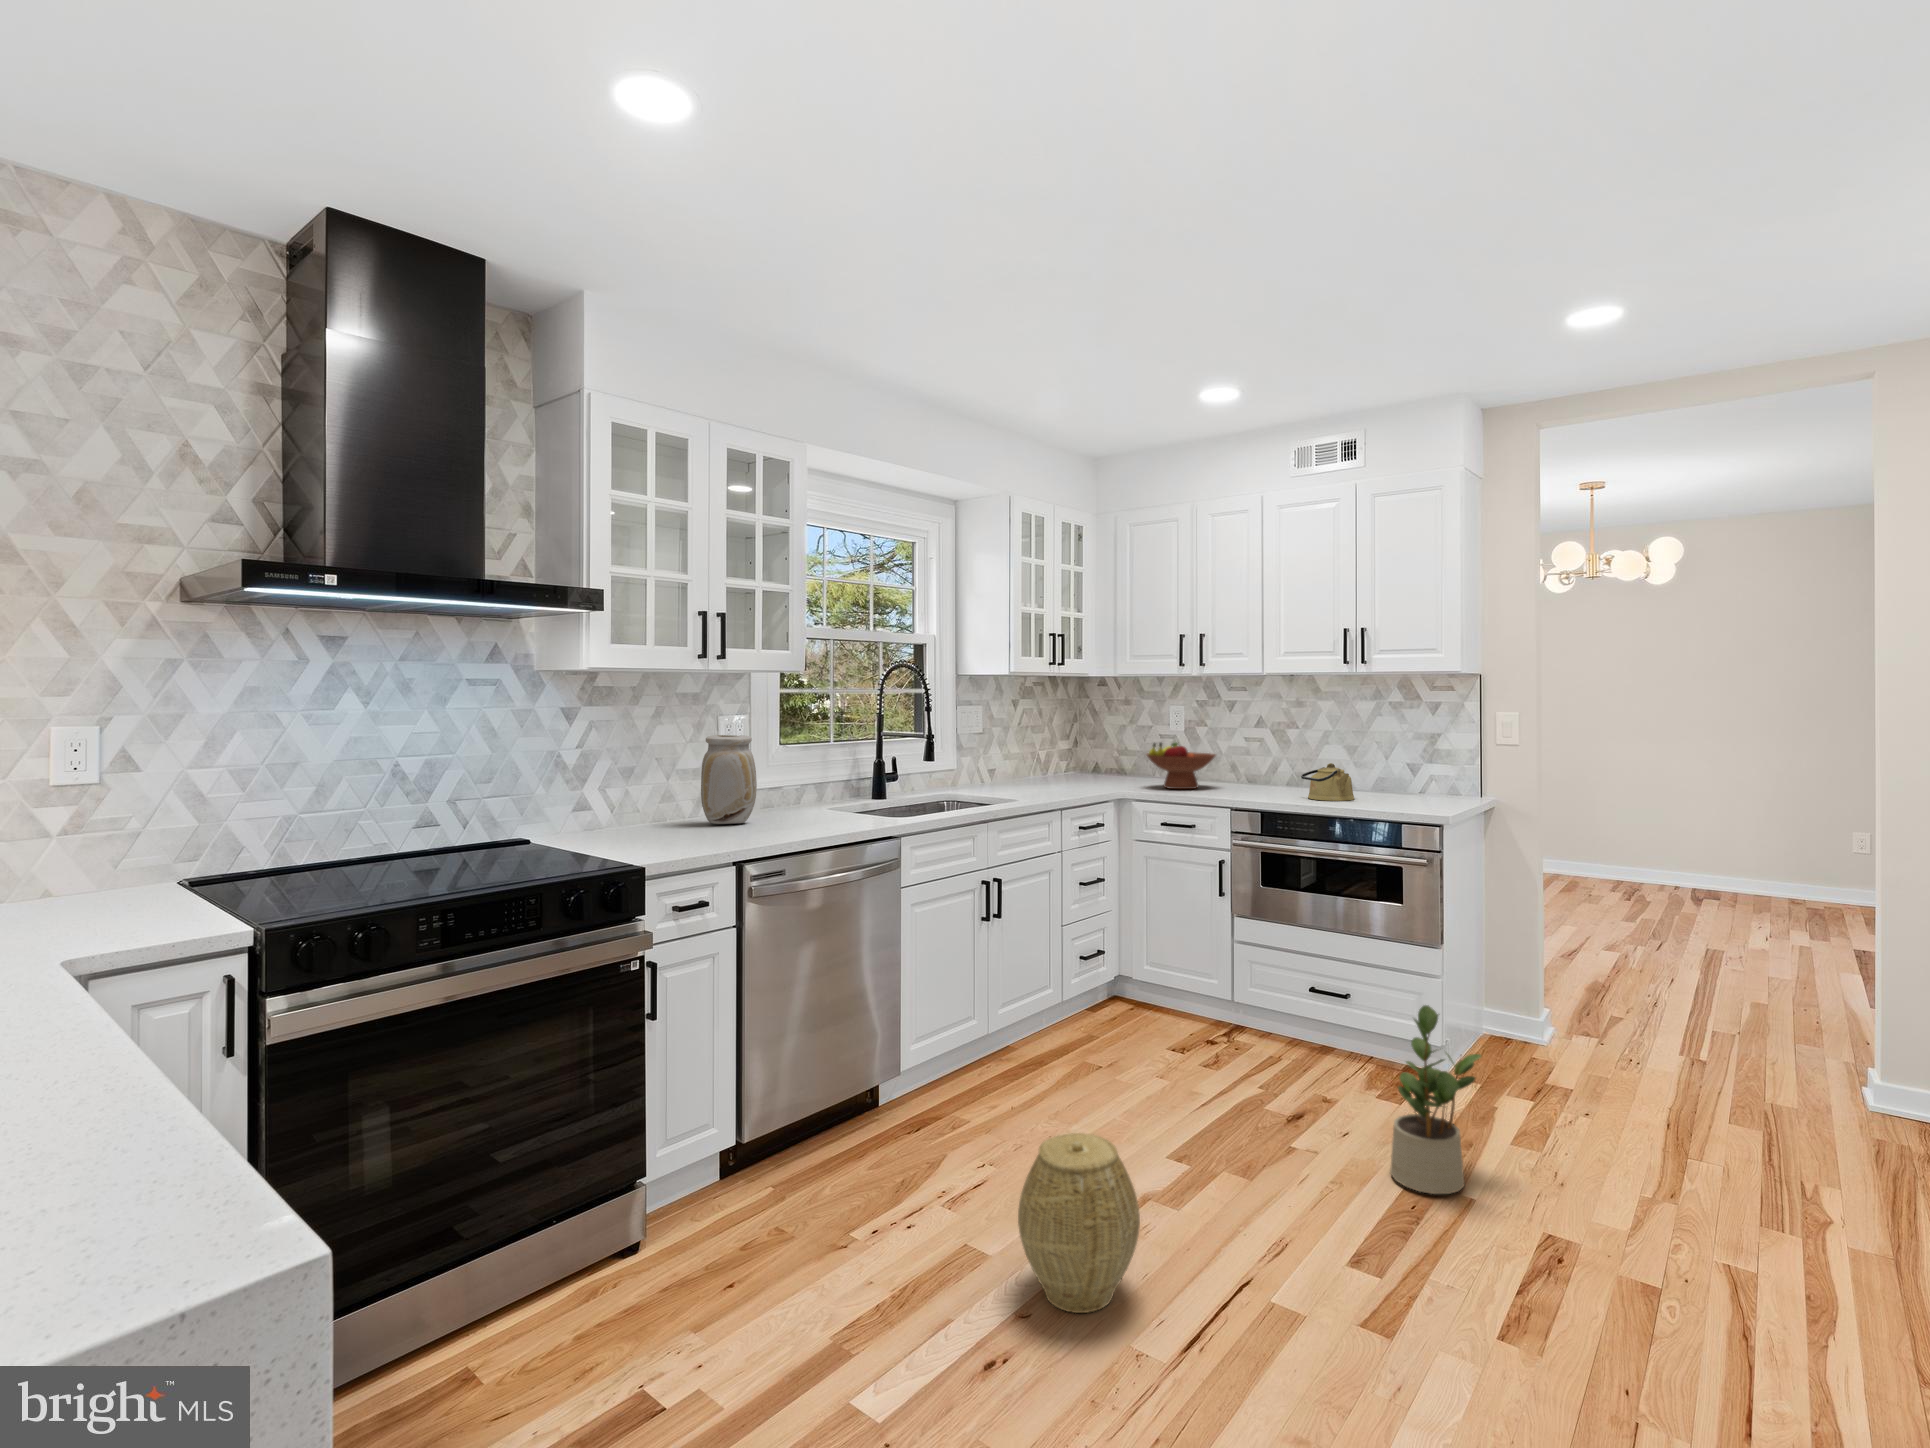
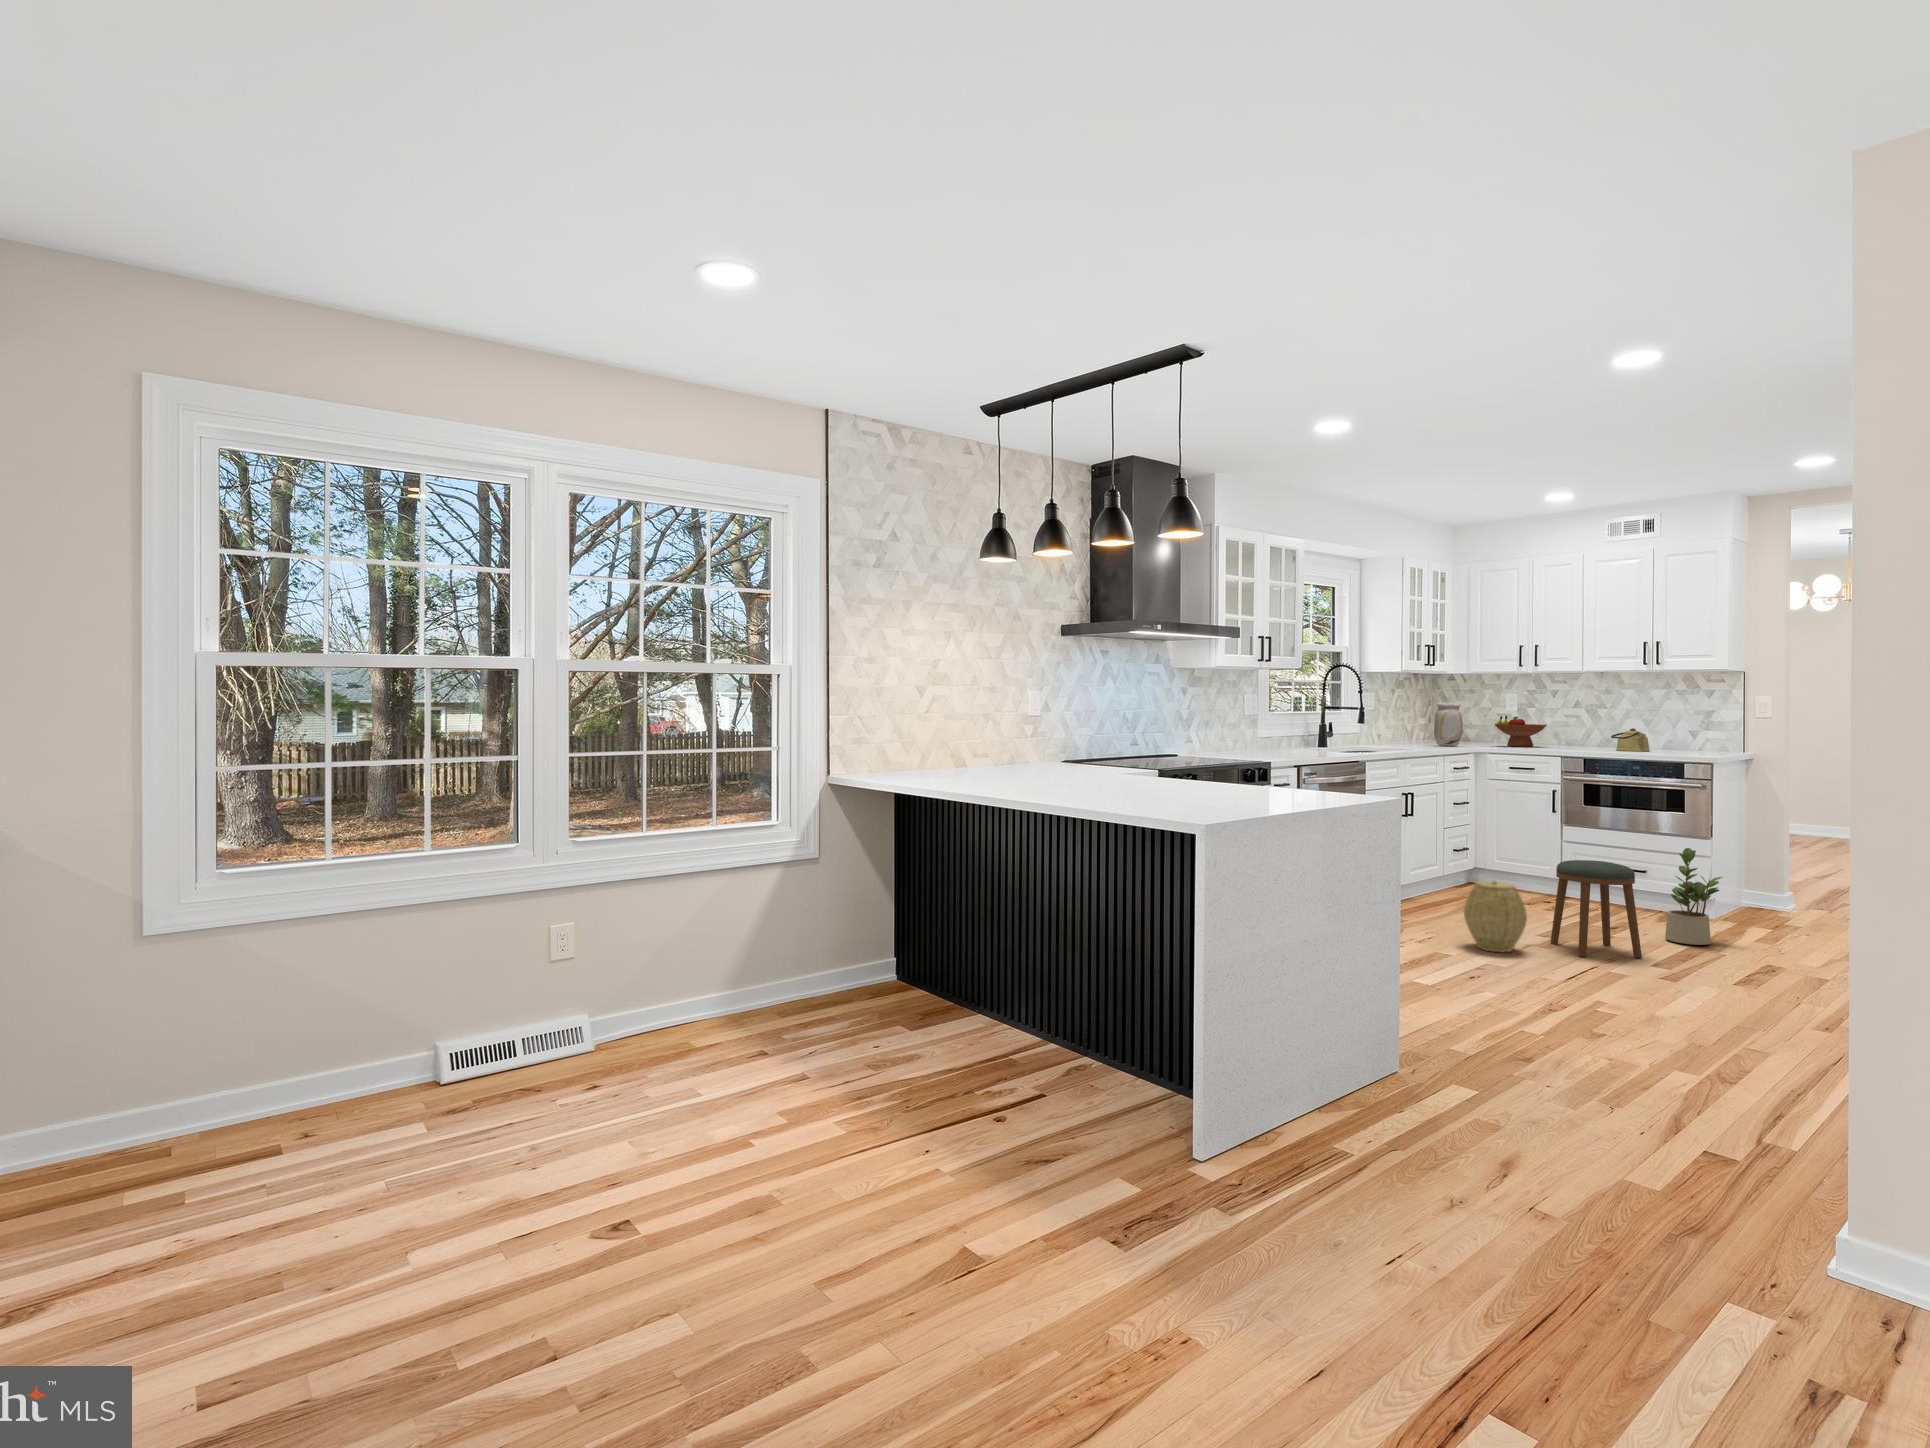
vase: present [701,735,757,824] -> present [1434,703,1463,746]
stool: none [1194,1058,1359,1300] -> present [1550,860,1642,958]

